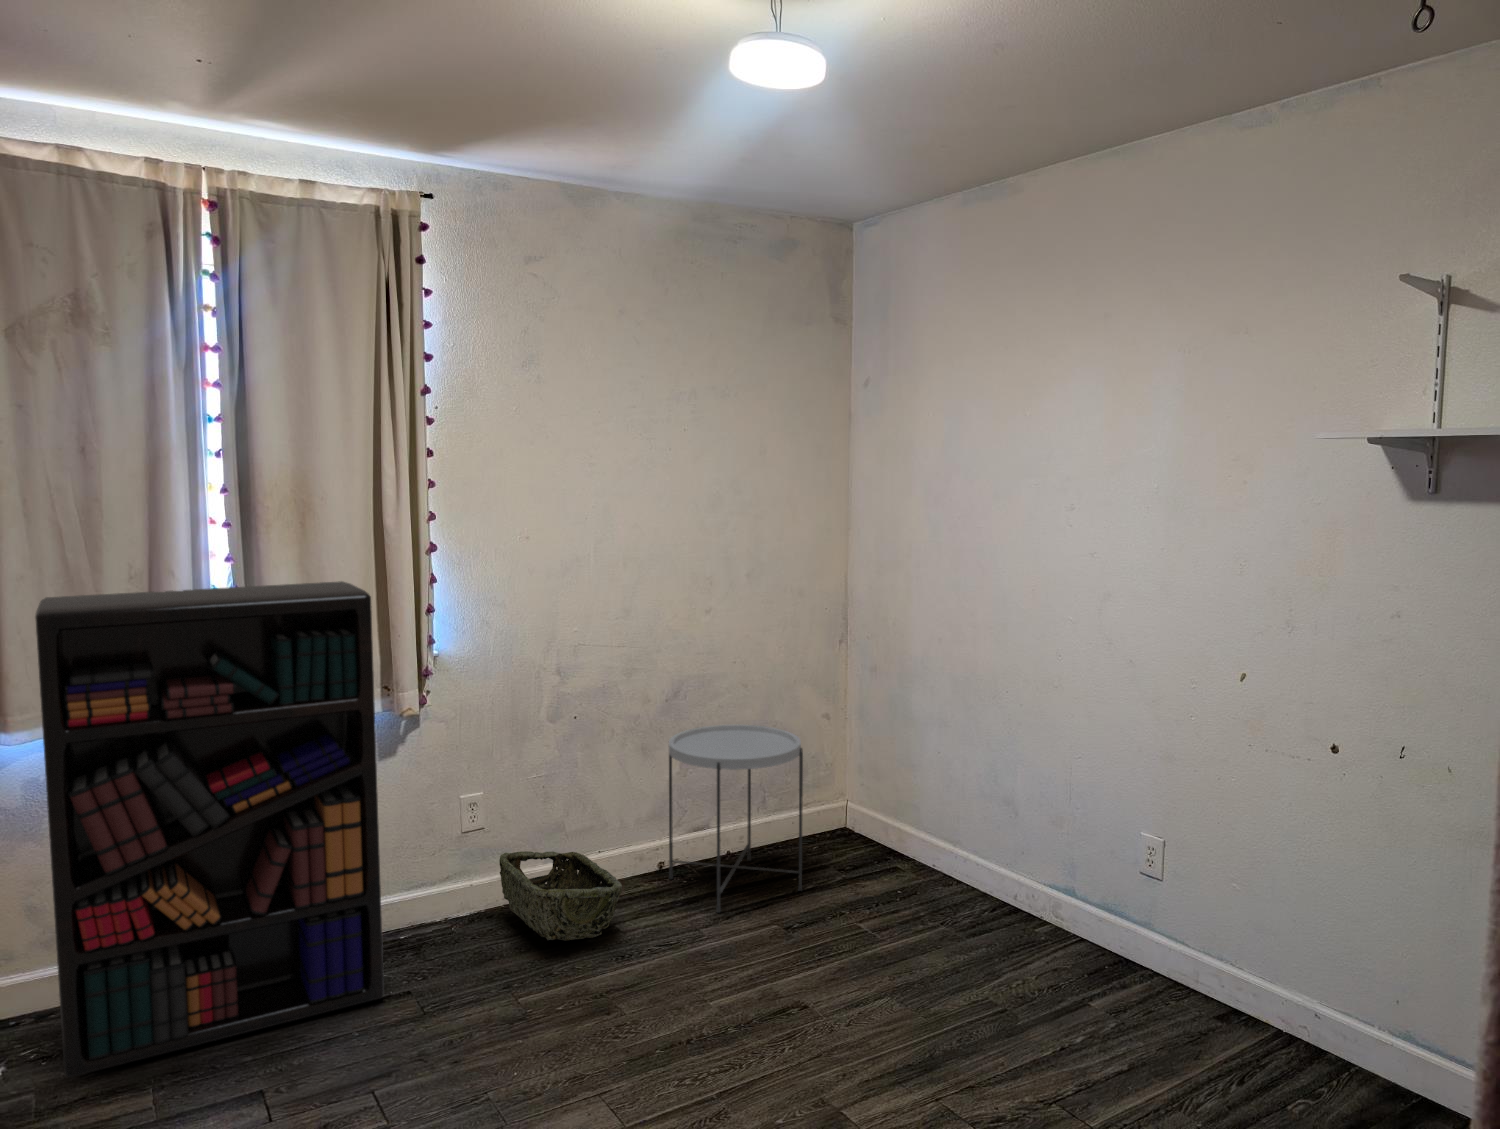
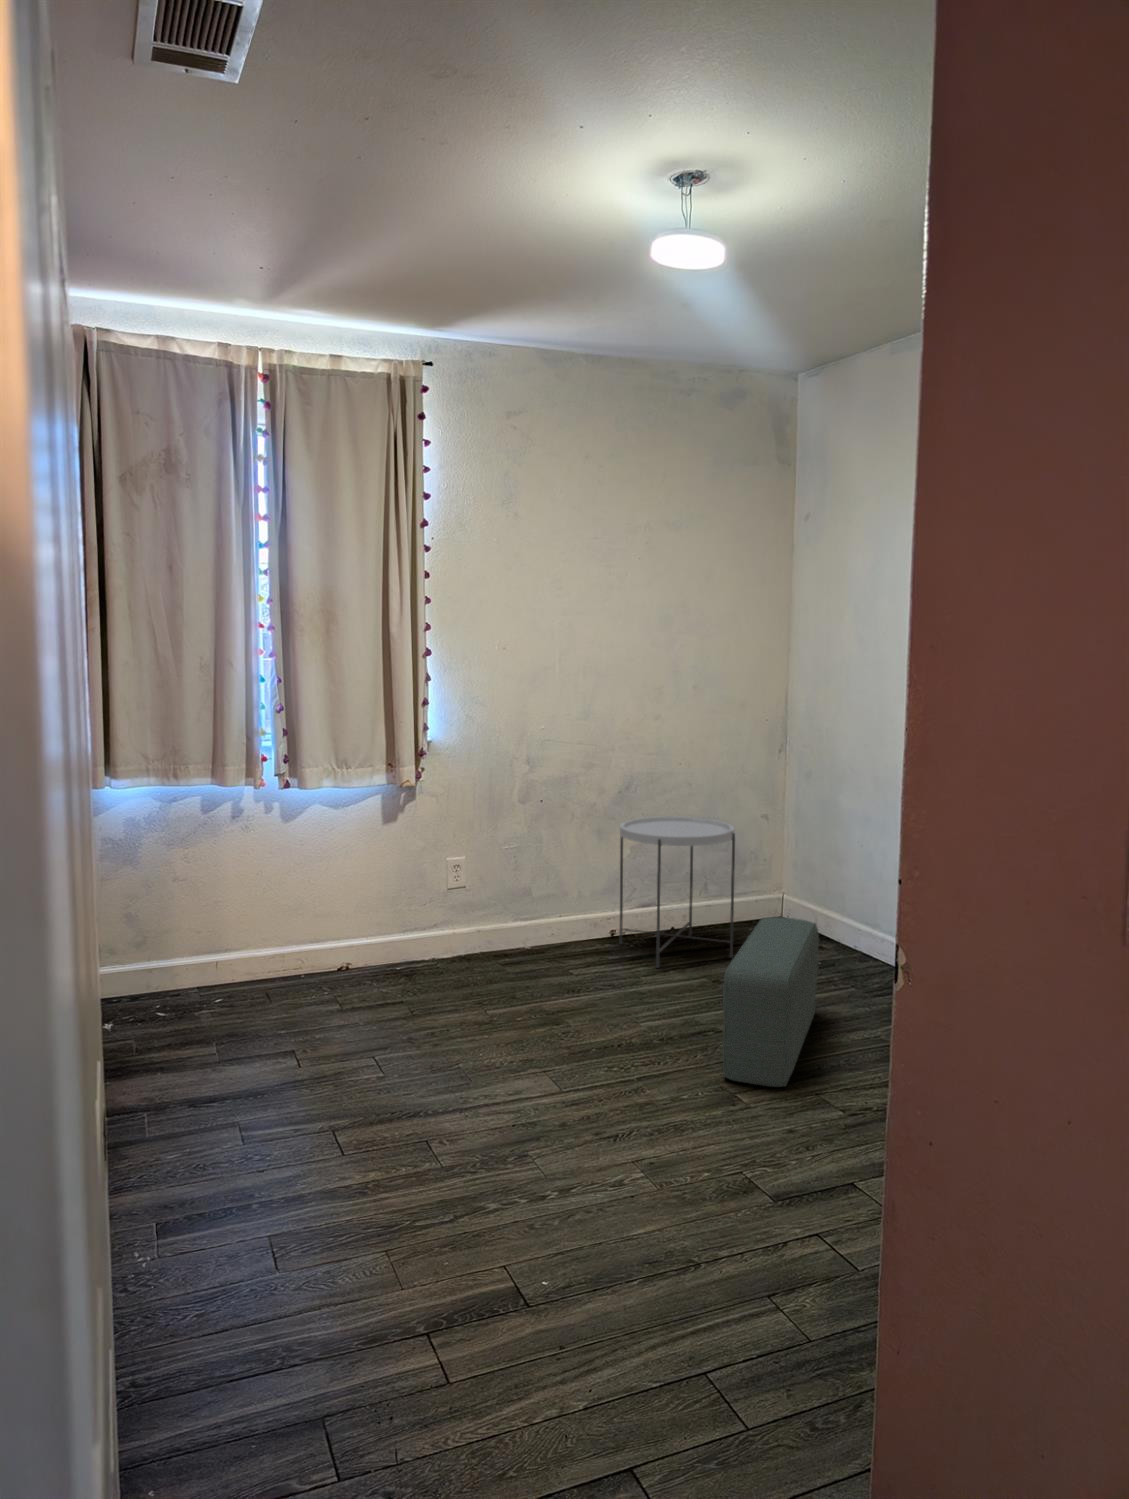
bookshelf: present [35,581,384,1078] -> none [140,676,383,1030]
woven basket: present [499,851,622,940] -> none [477,908,575,977]
pouf: none [820,861,913,1094] -> present [723,917,819,1087]

